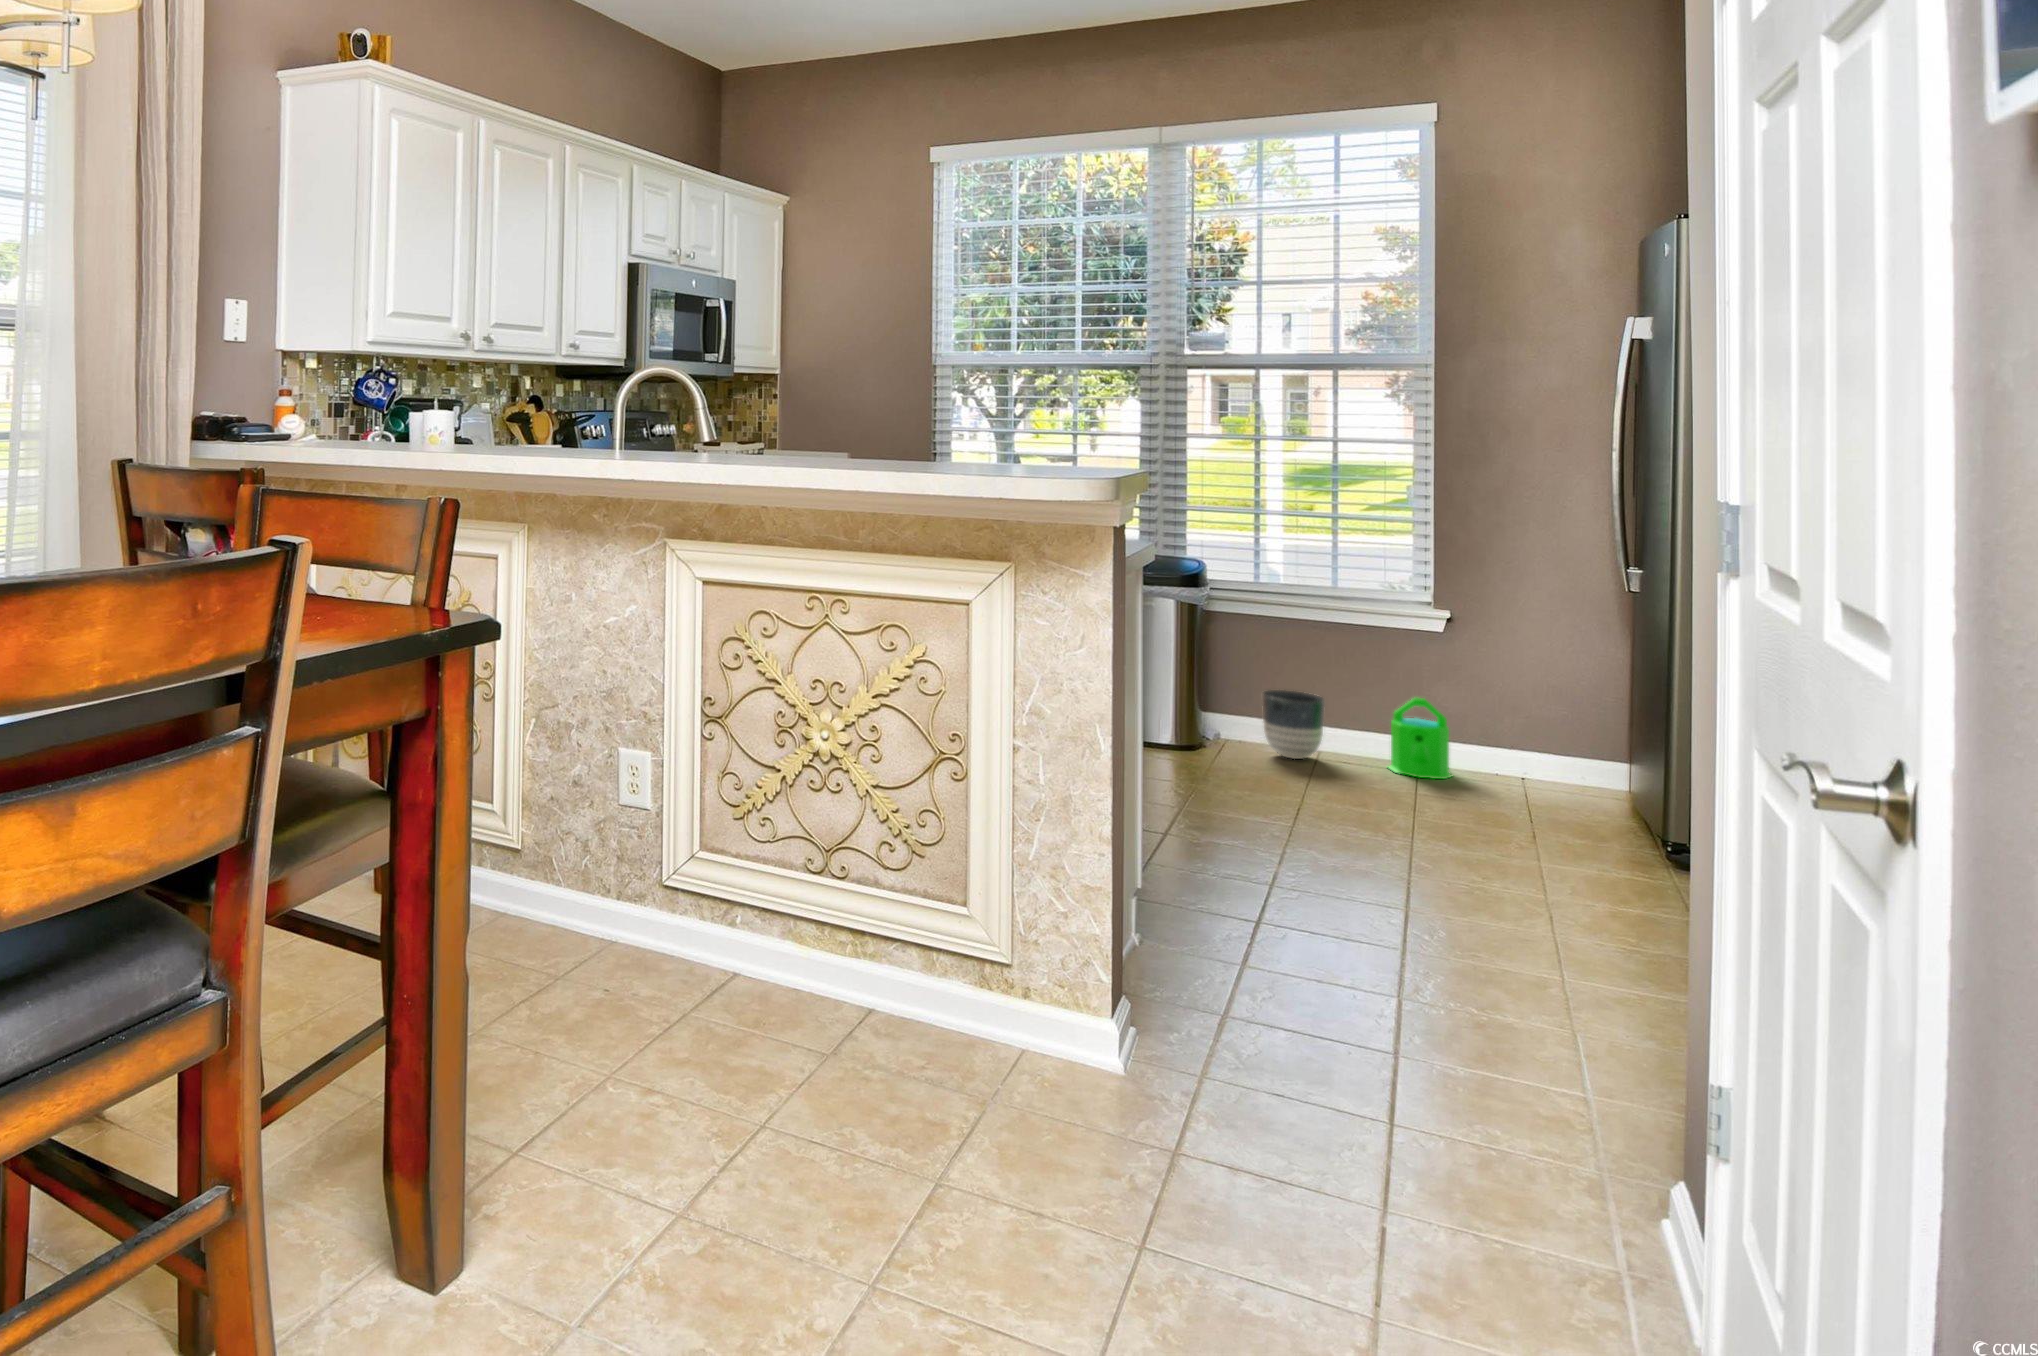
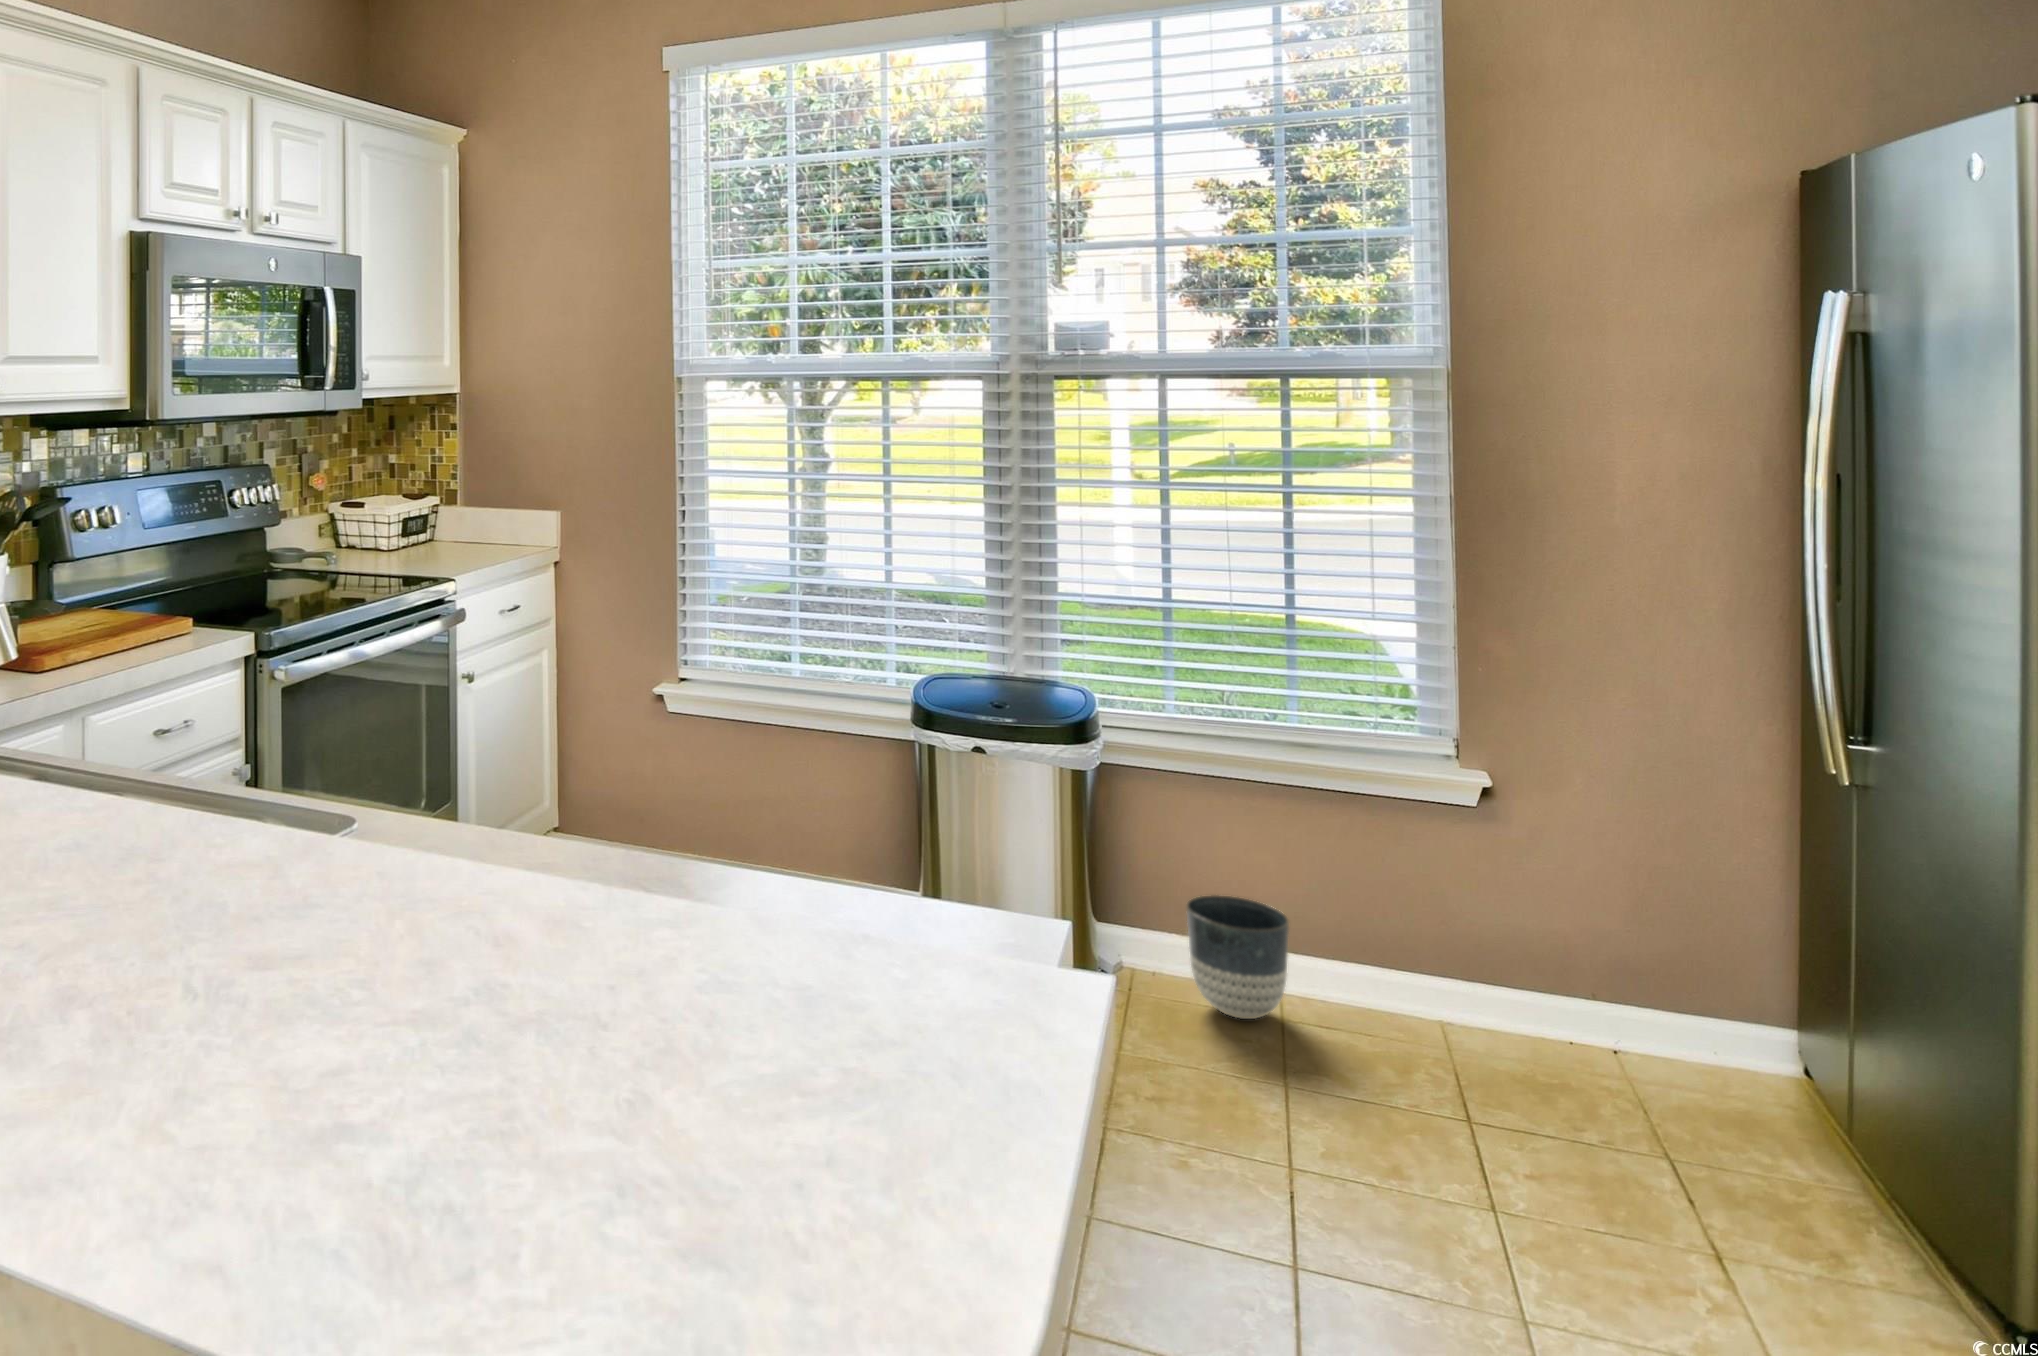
watering can: present [1389,698,1452,779] -> none [1391,920,1508,1067]

